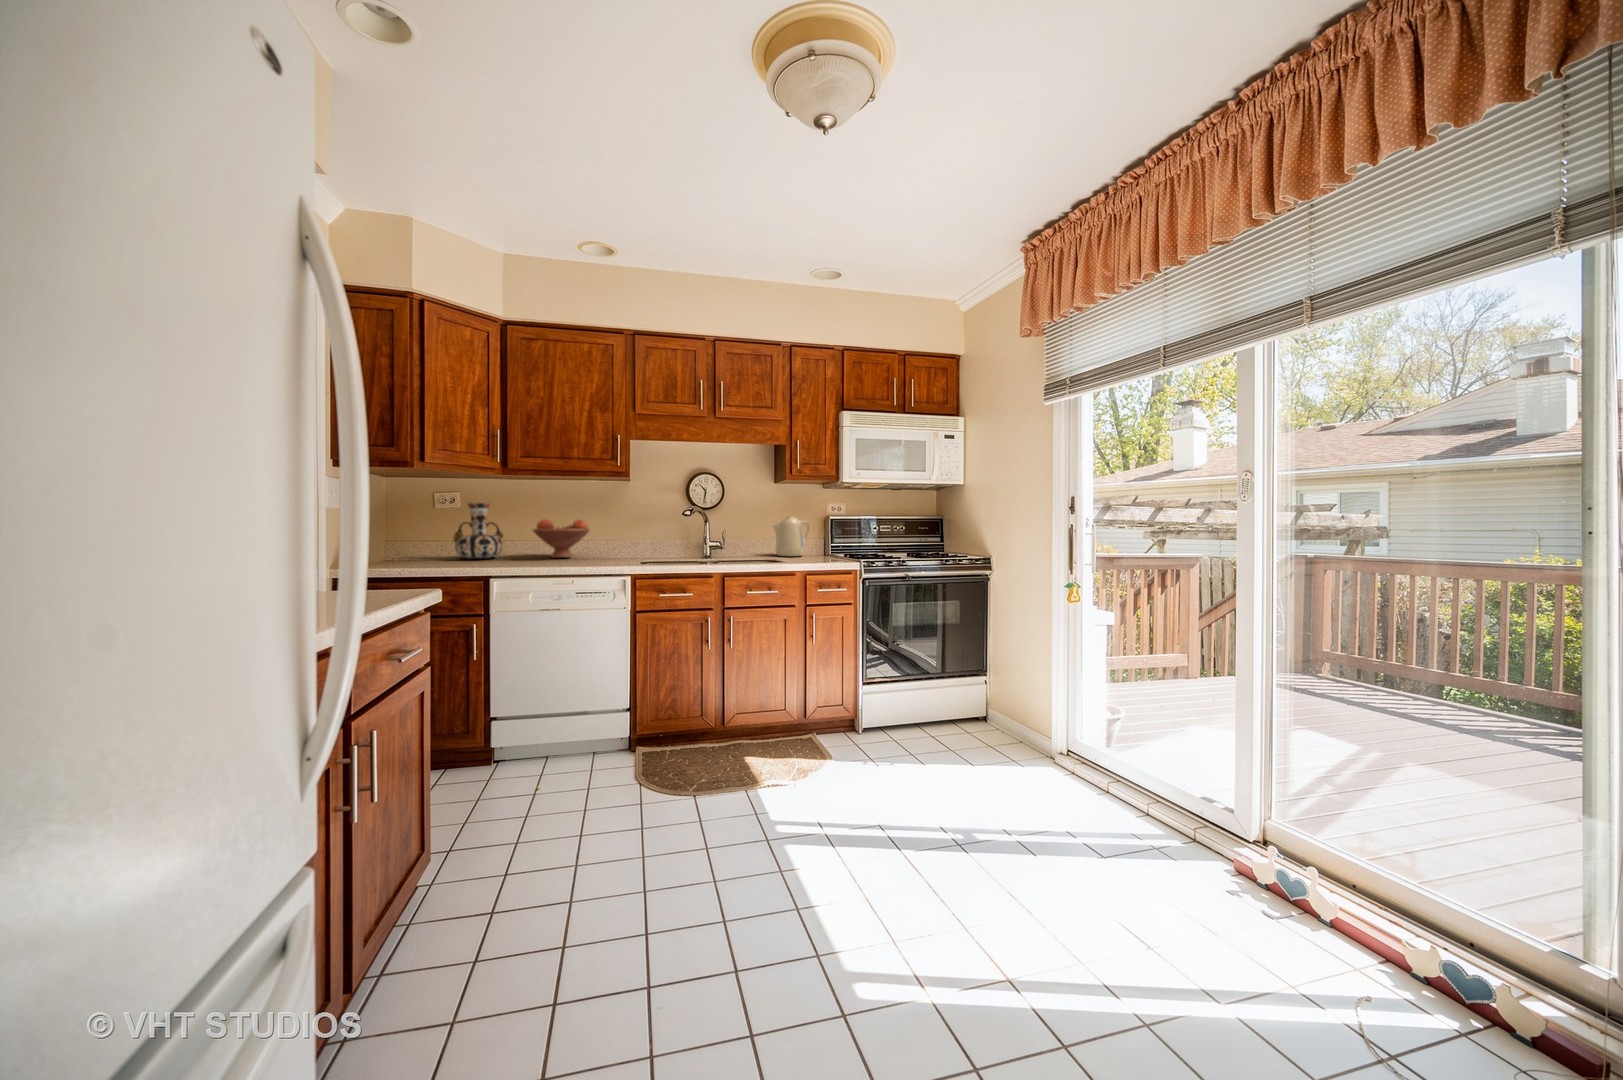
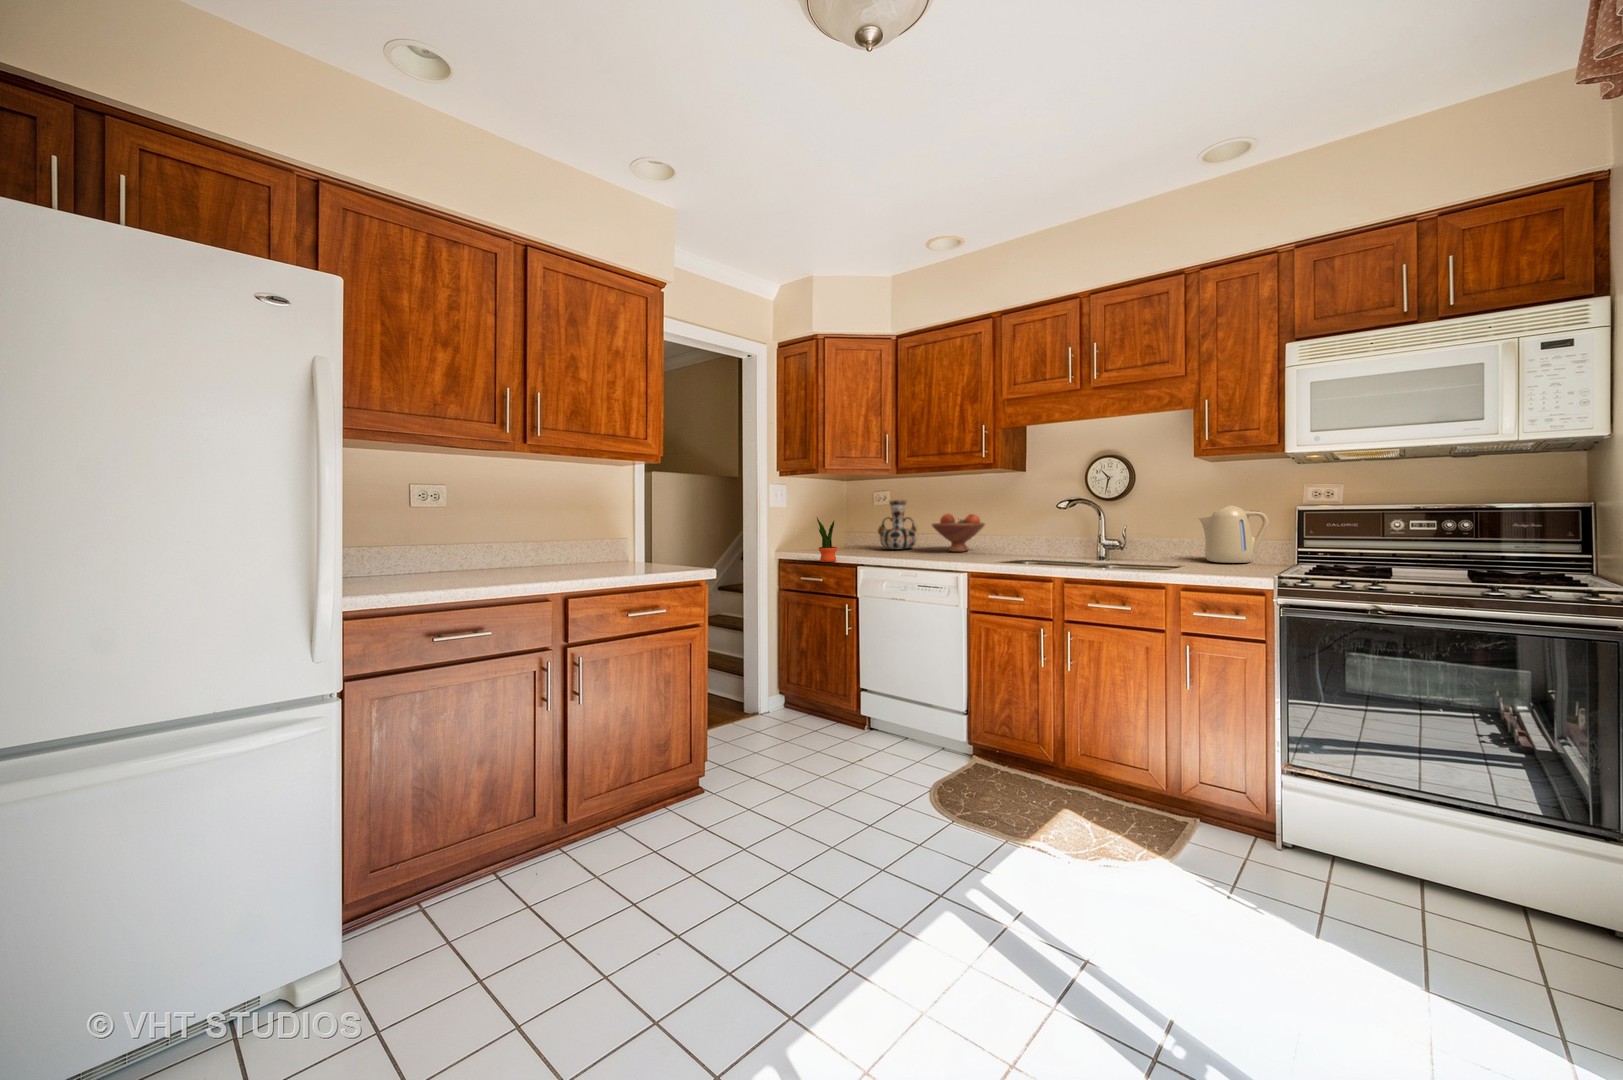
potted plant: none [416,518,452,575] -> present [817,518,837,562]

